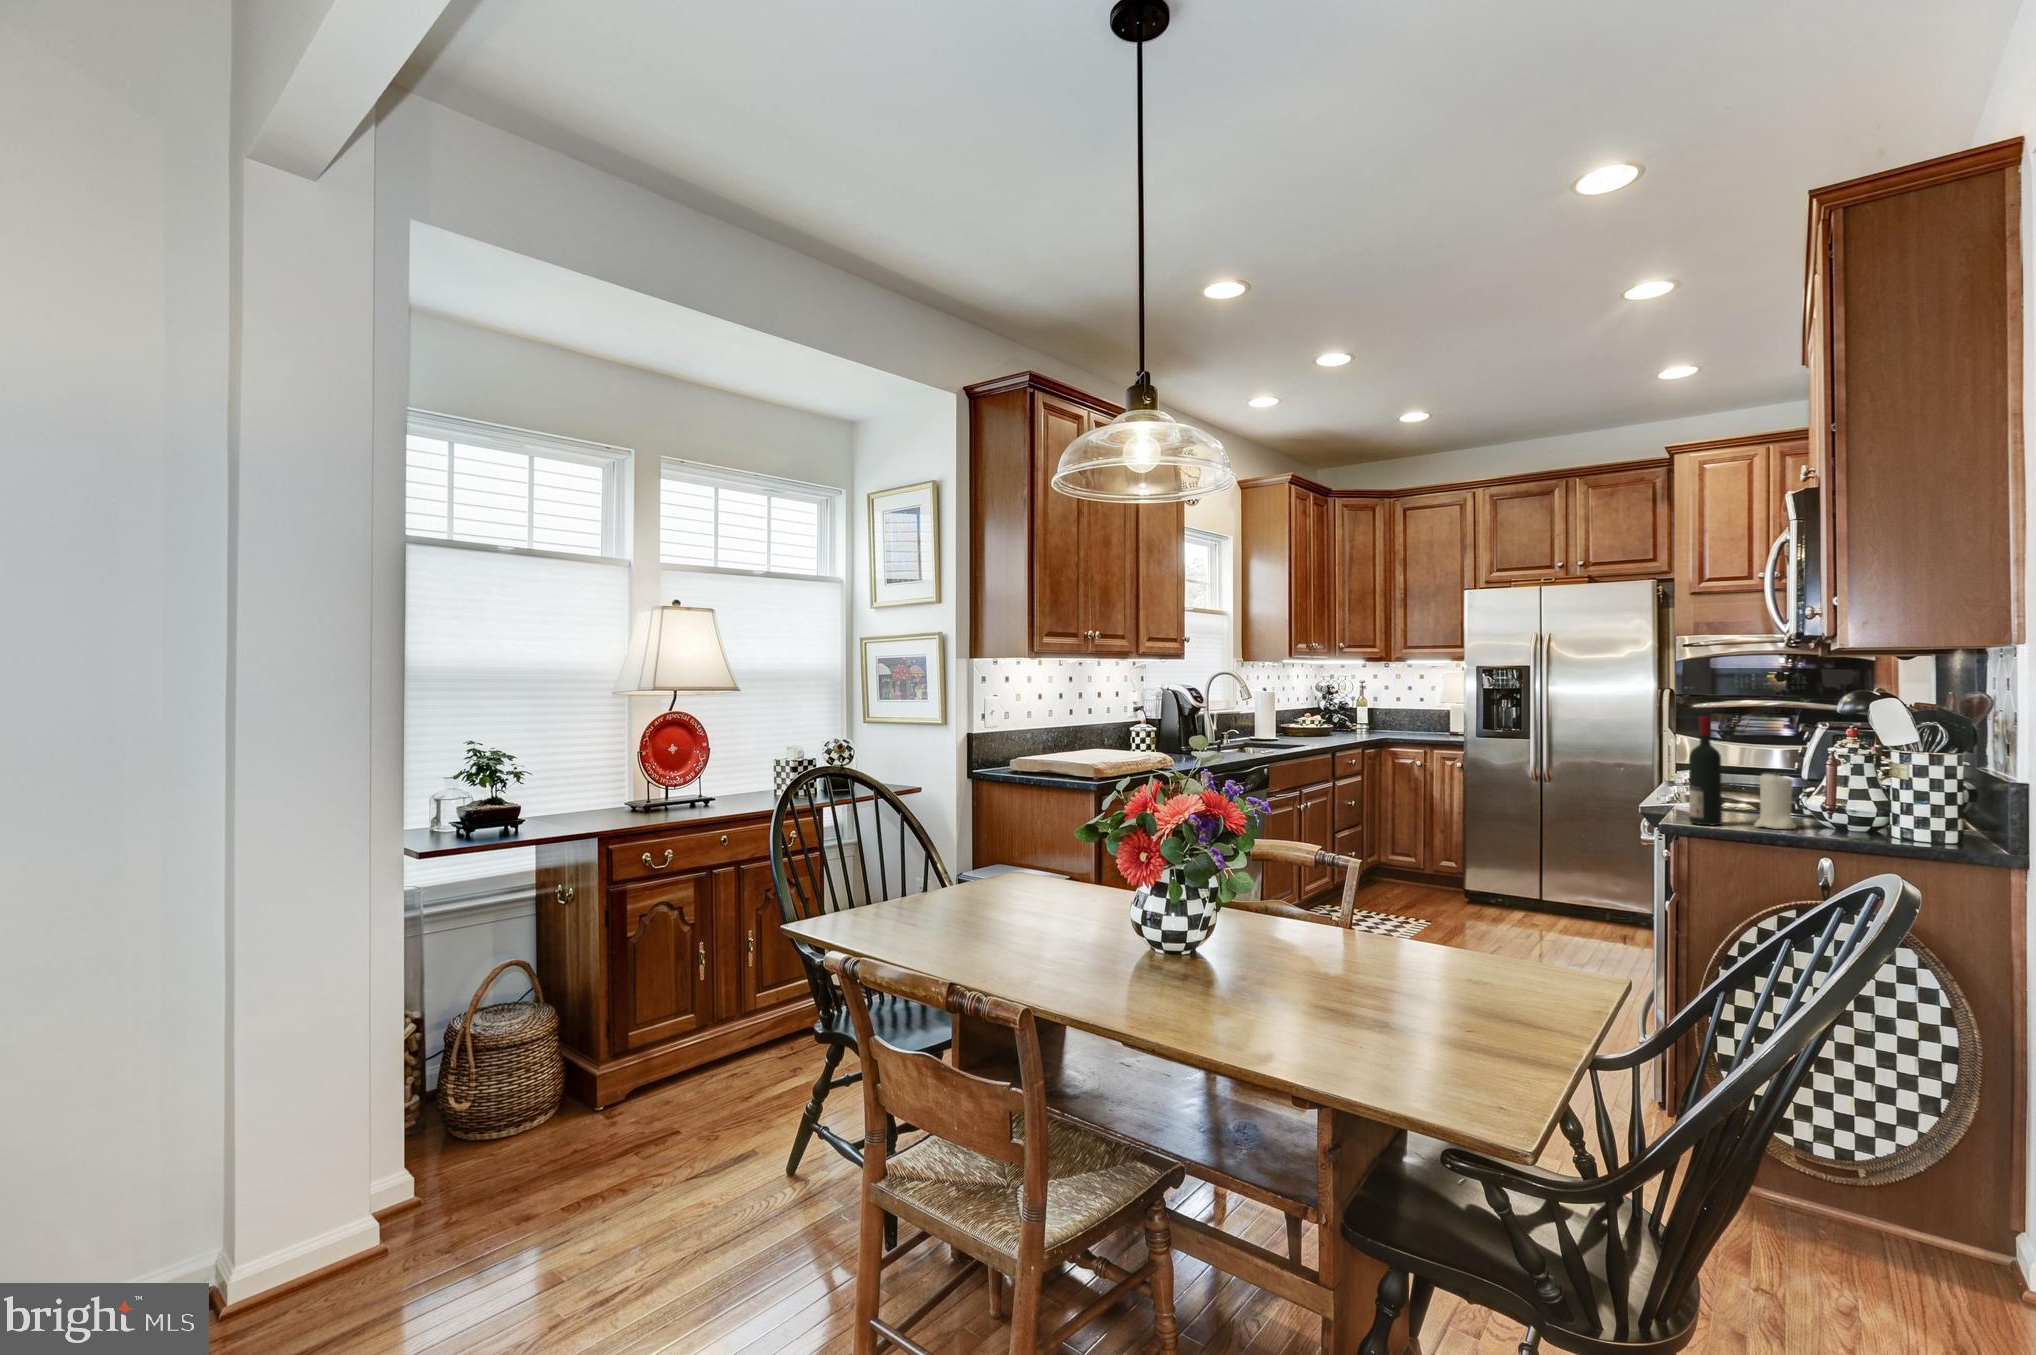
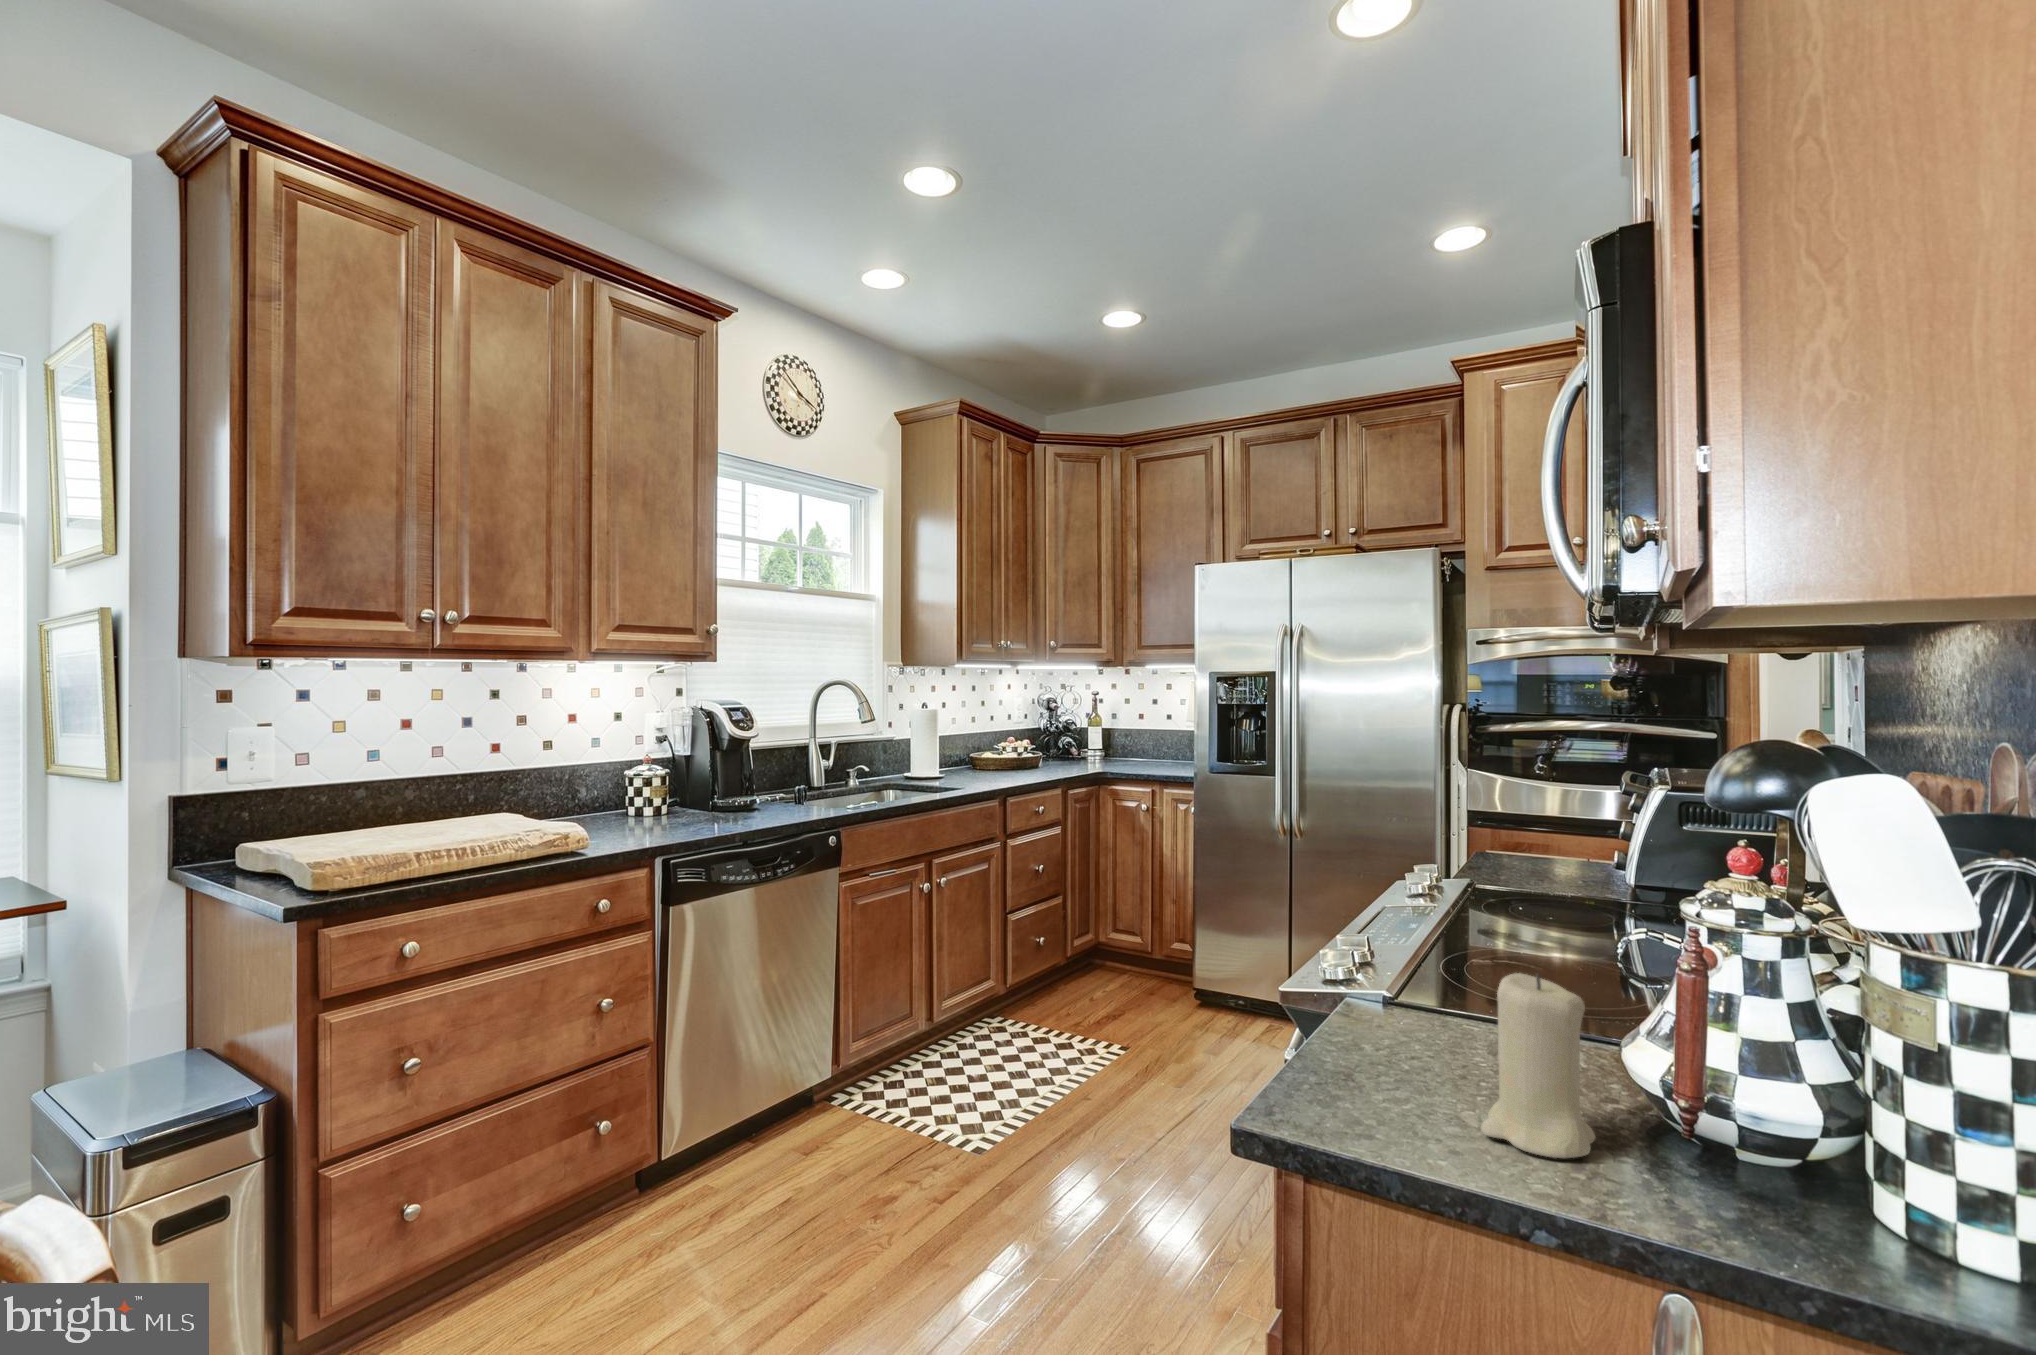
wine bottle: present [1689,716,1722,825] -> none [1326,803,1404,1116]

